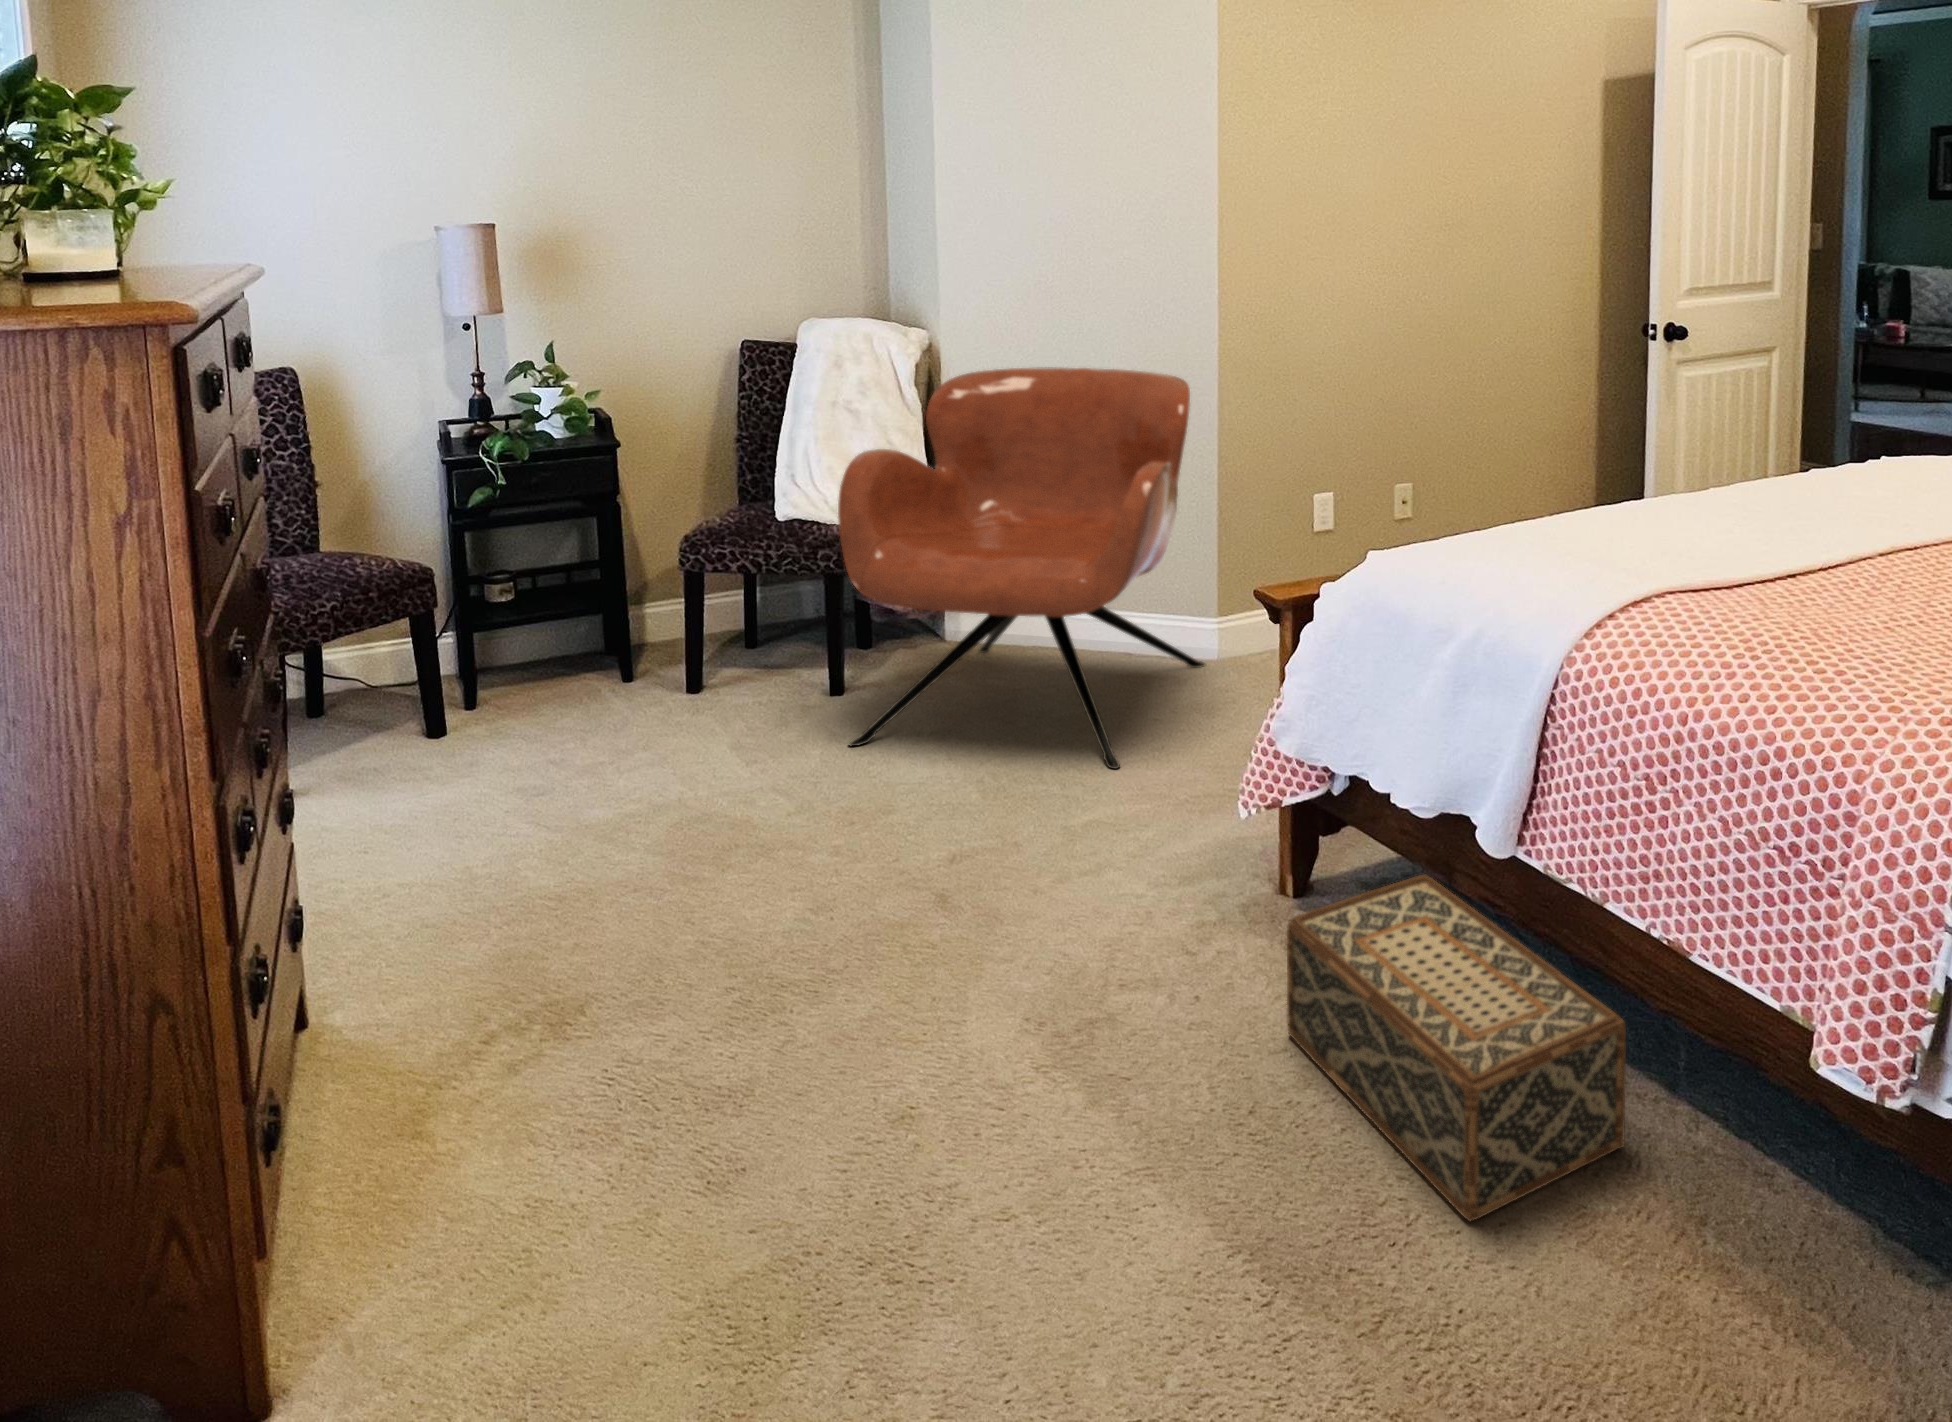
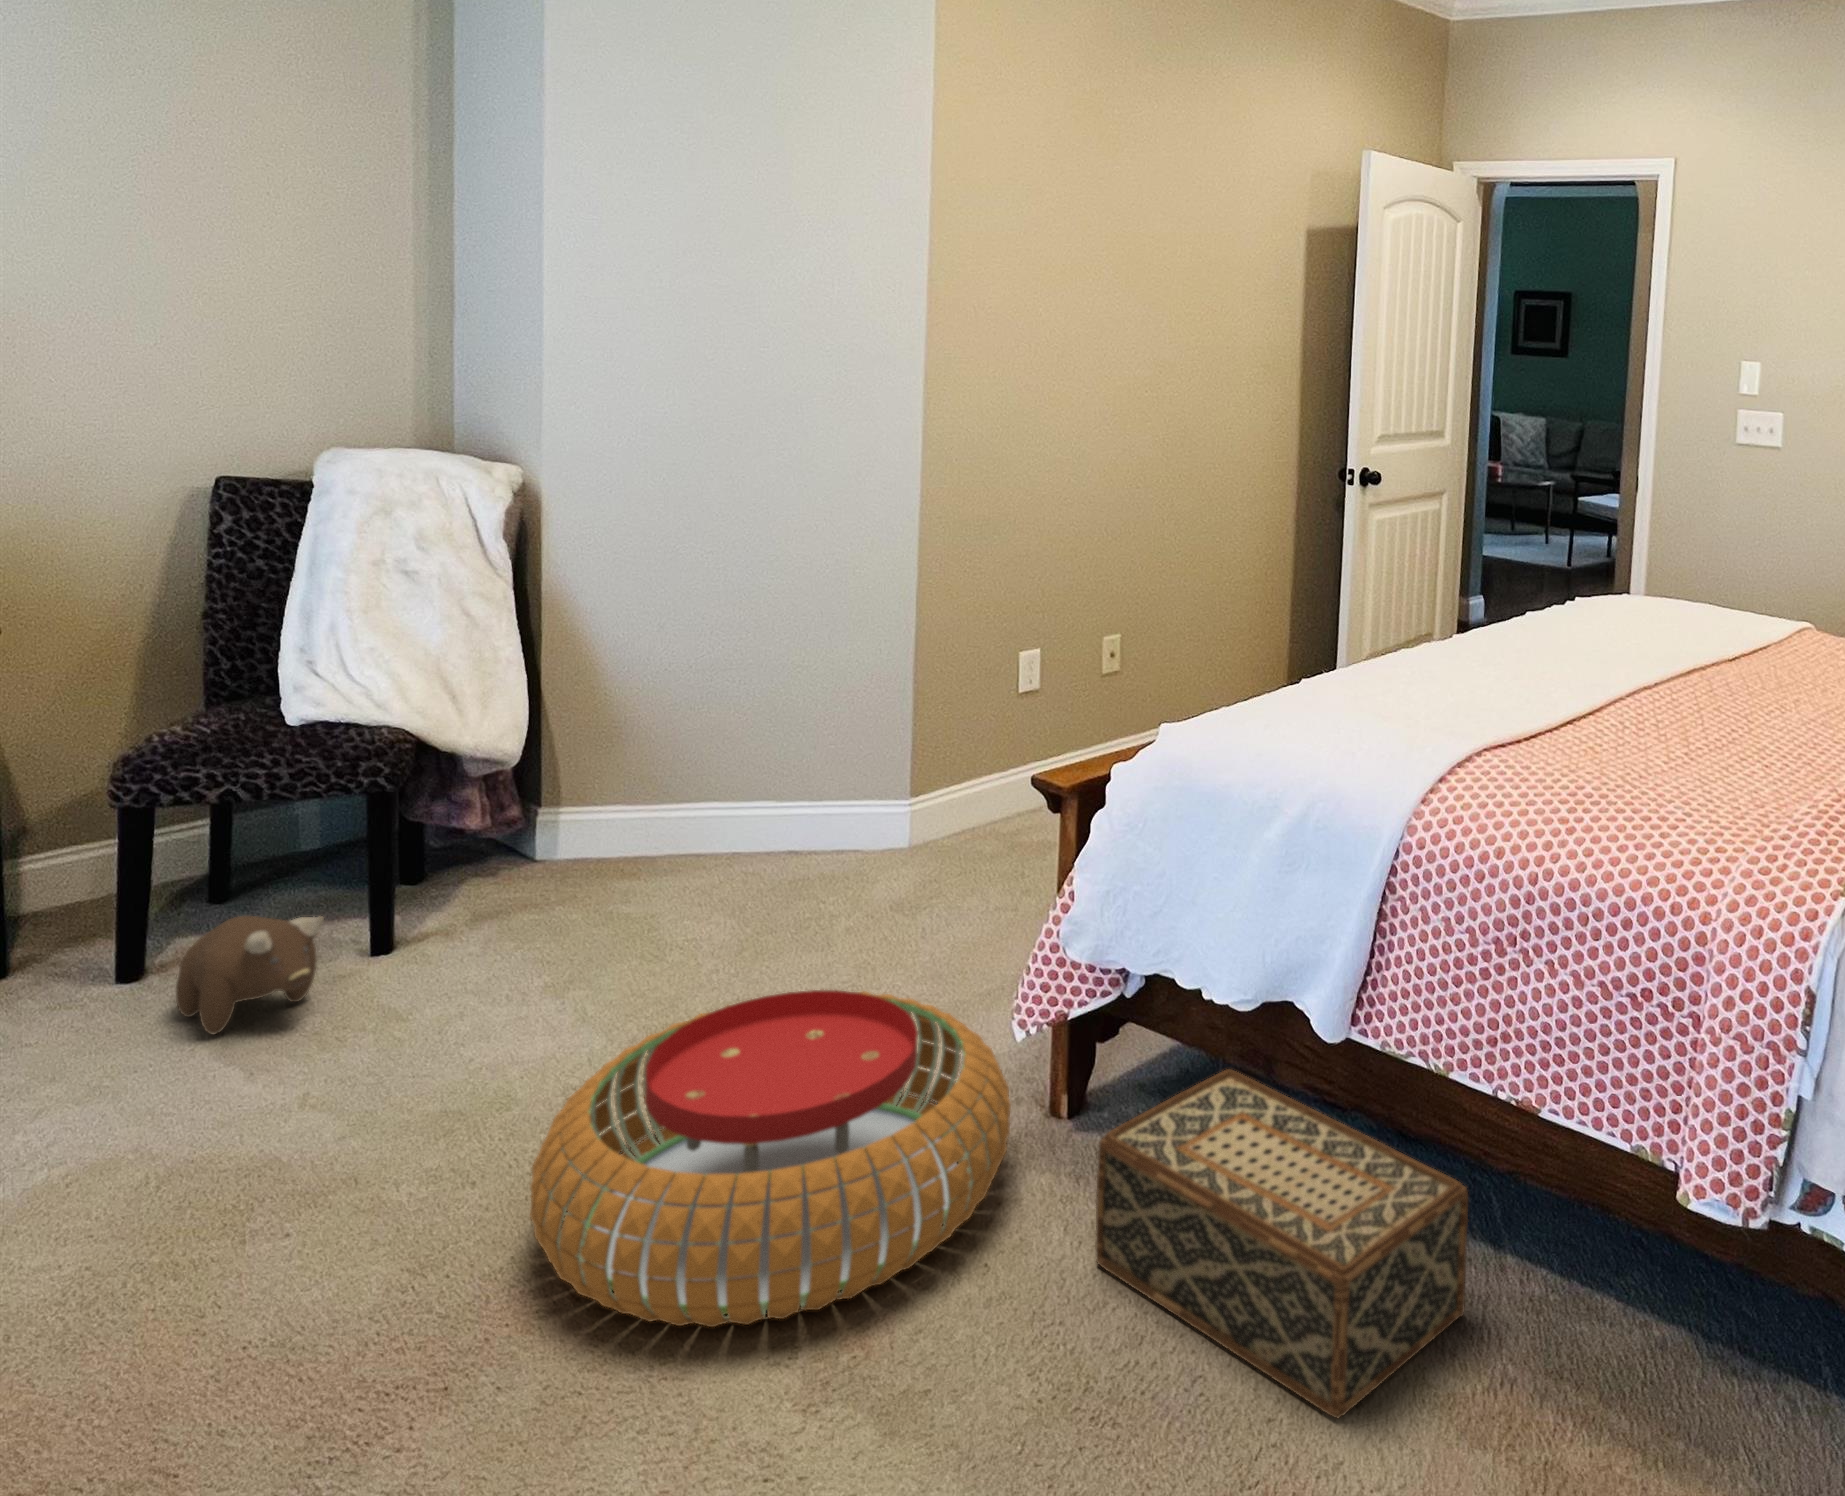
armchair: present [838,367,1206,769] -> none [436,527,880,1007]
plush toy: none [673,660,767,748] -> present [176,916,324,1034]
pouf: none [841,760,1237,1035] -> present [530,990,1011,1327]

